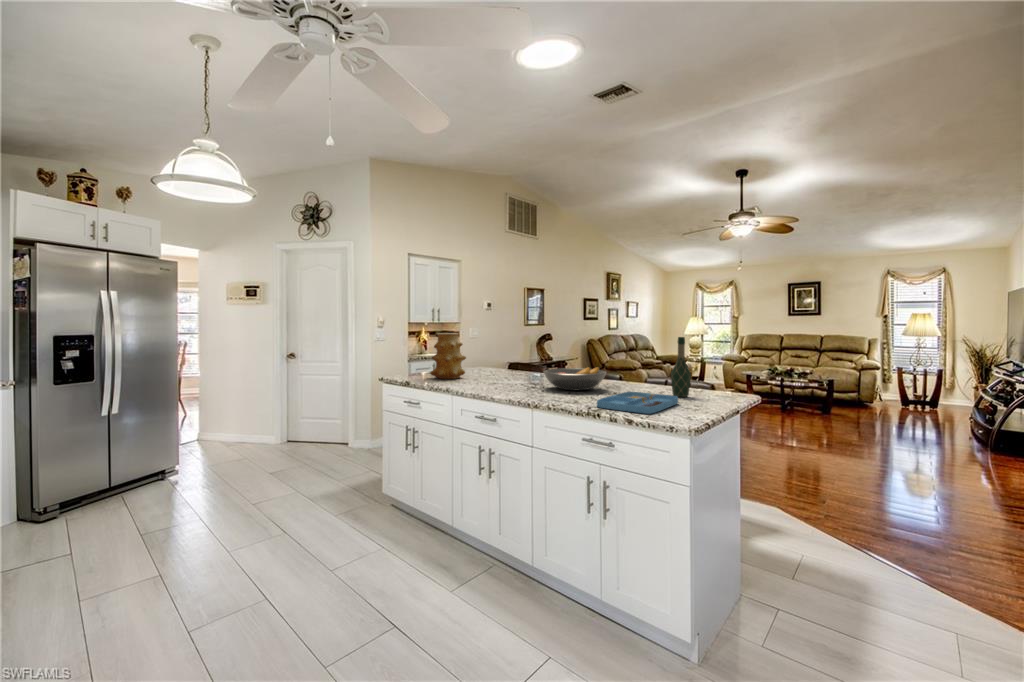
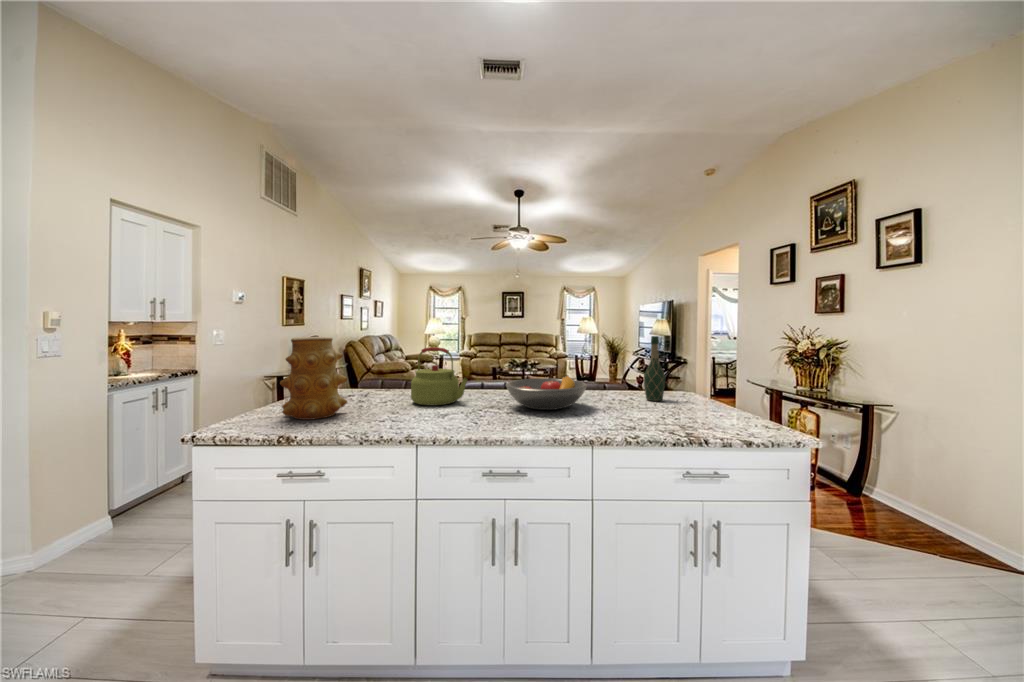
kettle: none [506,342,539,381] -> present [411,347,468,405]
tray: present [597,392,678,414] -> none [638,401,745,431]

